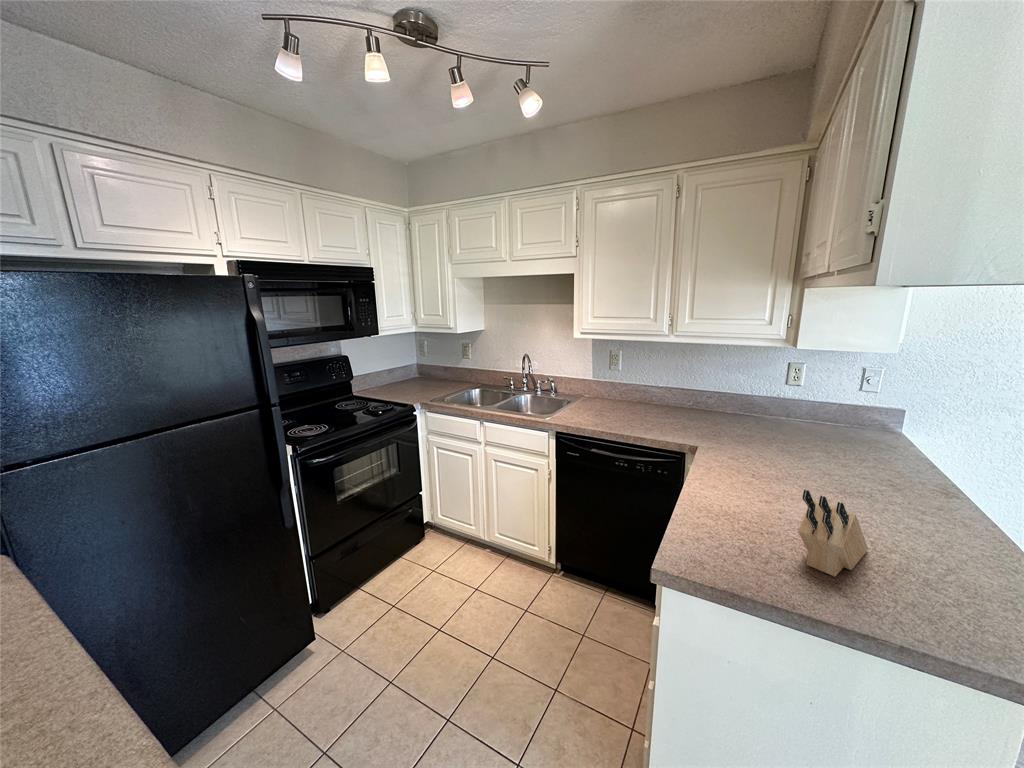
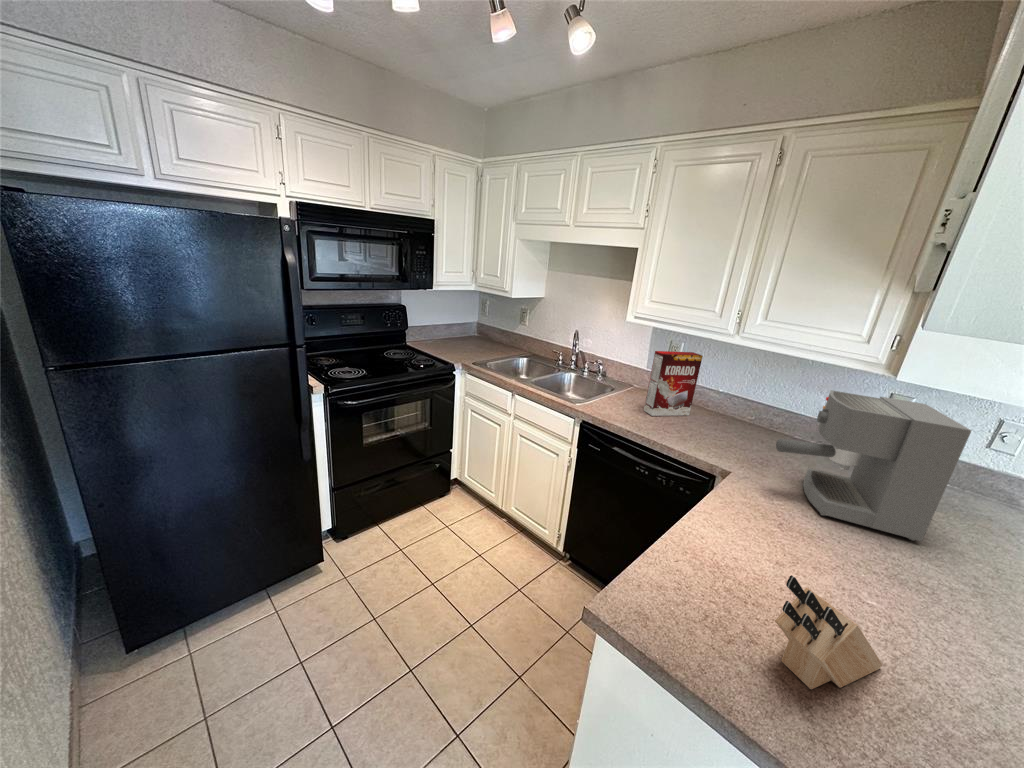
cereal box: none [605,357,644,417] -> present [644,351,703,416]
coffee maker: none [729,363,859,466] -> present [776,390,971,541]

